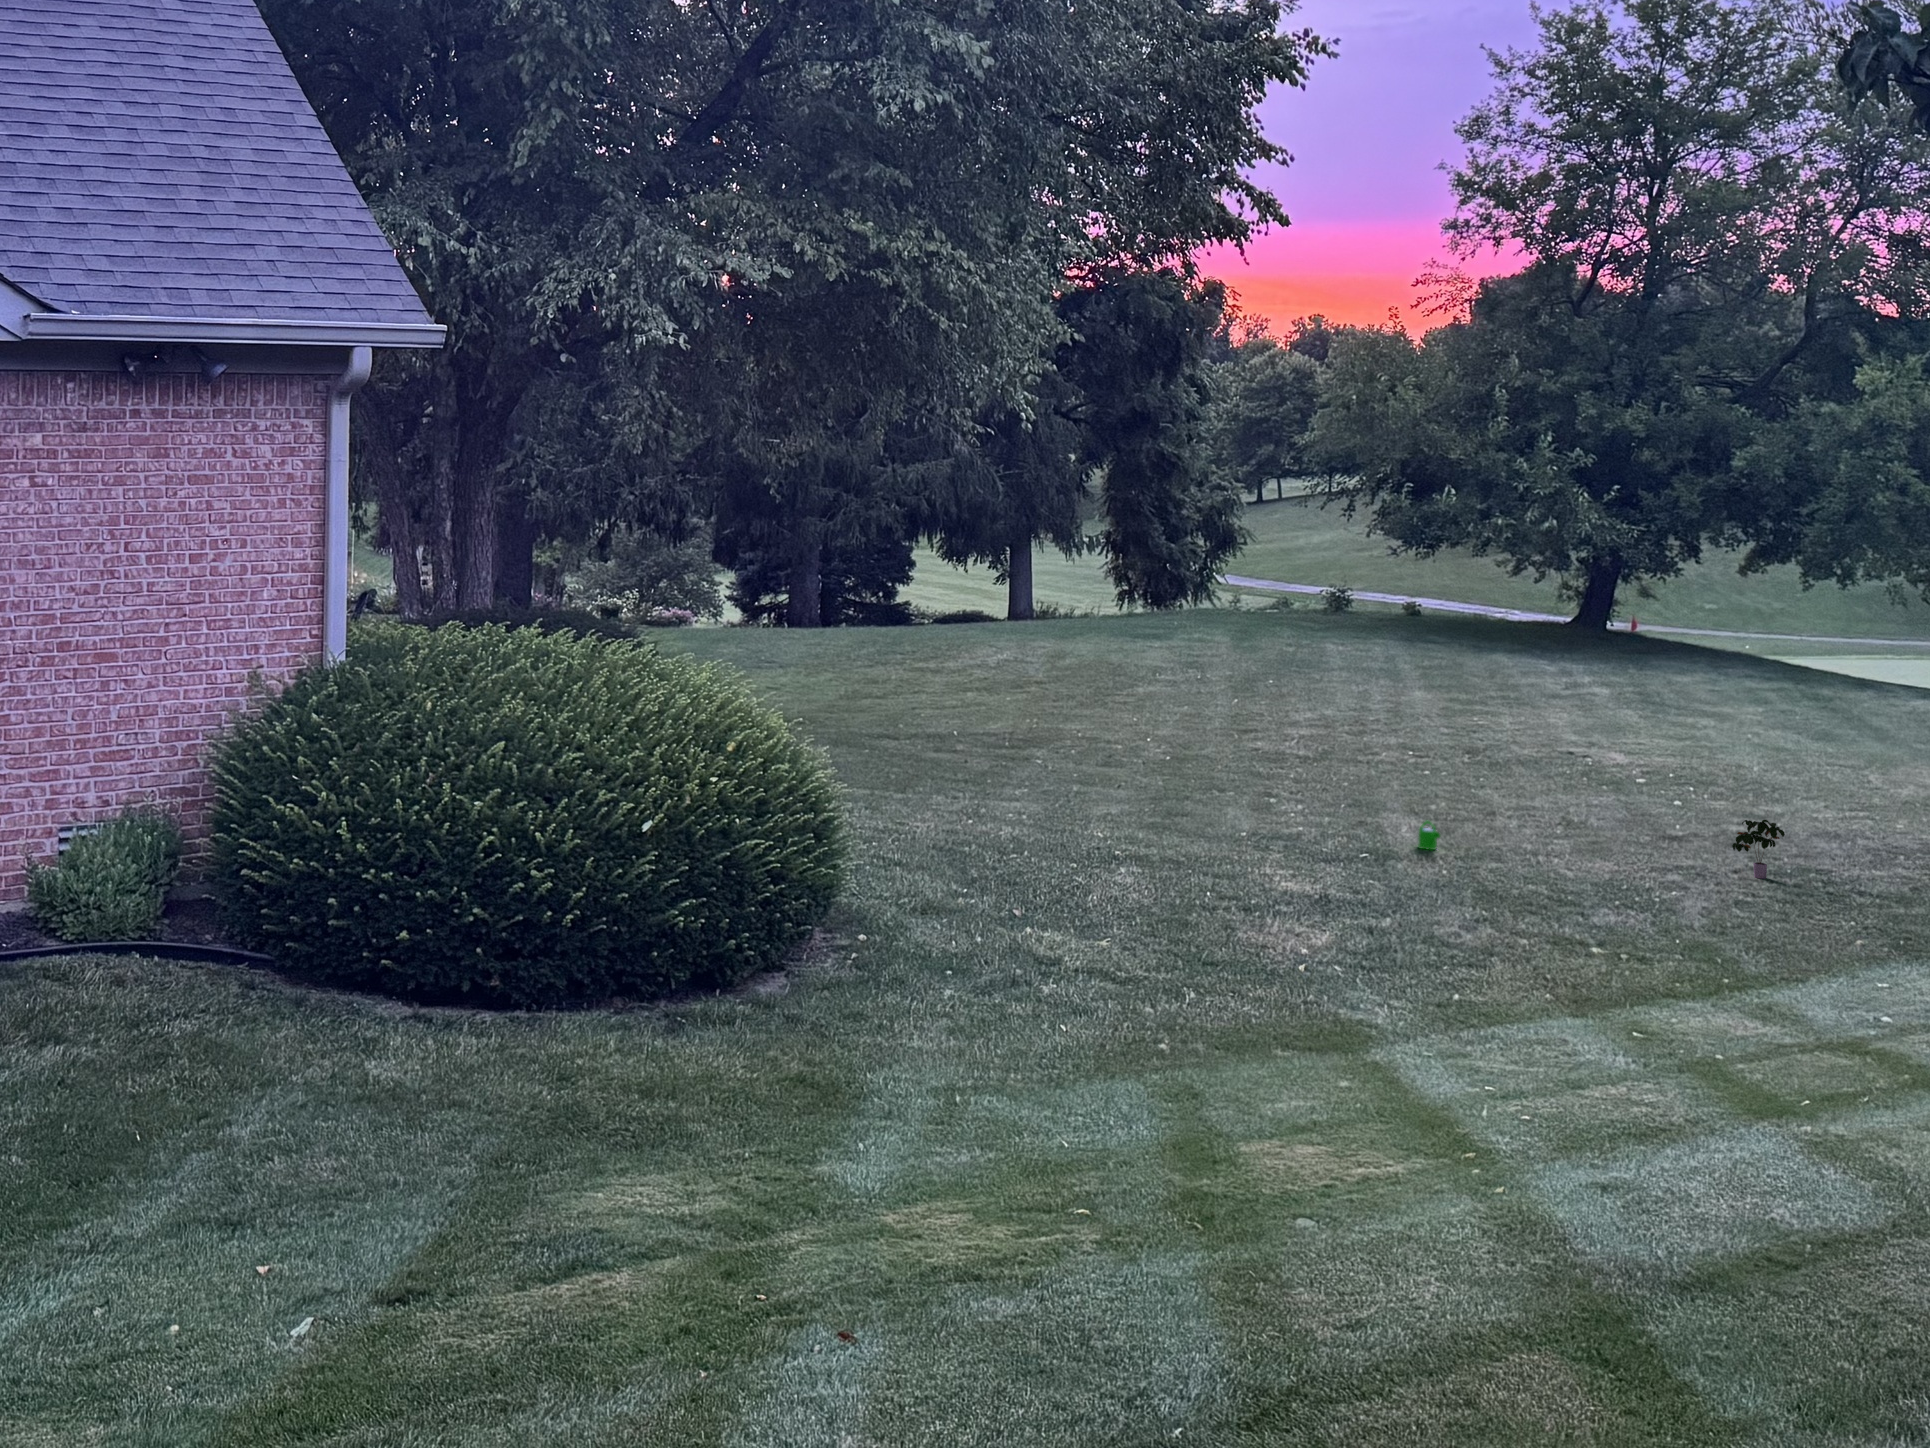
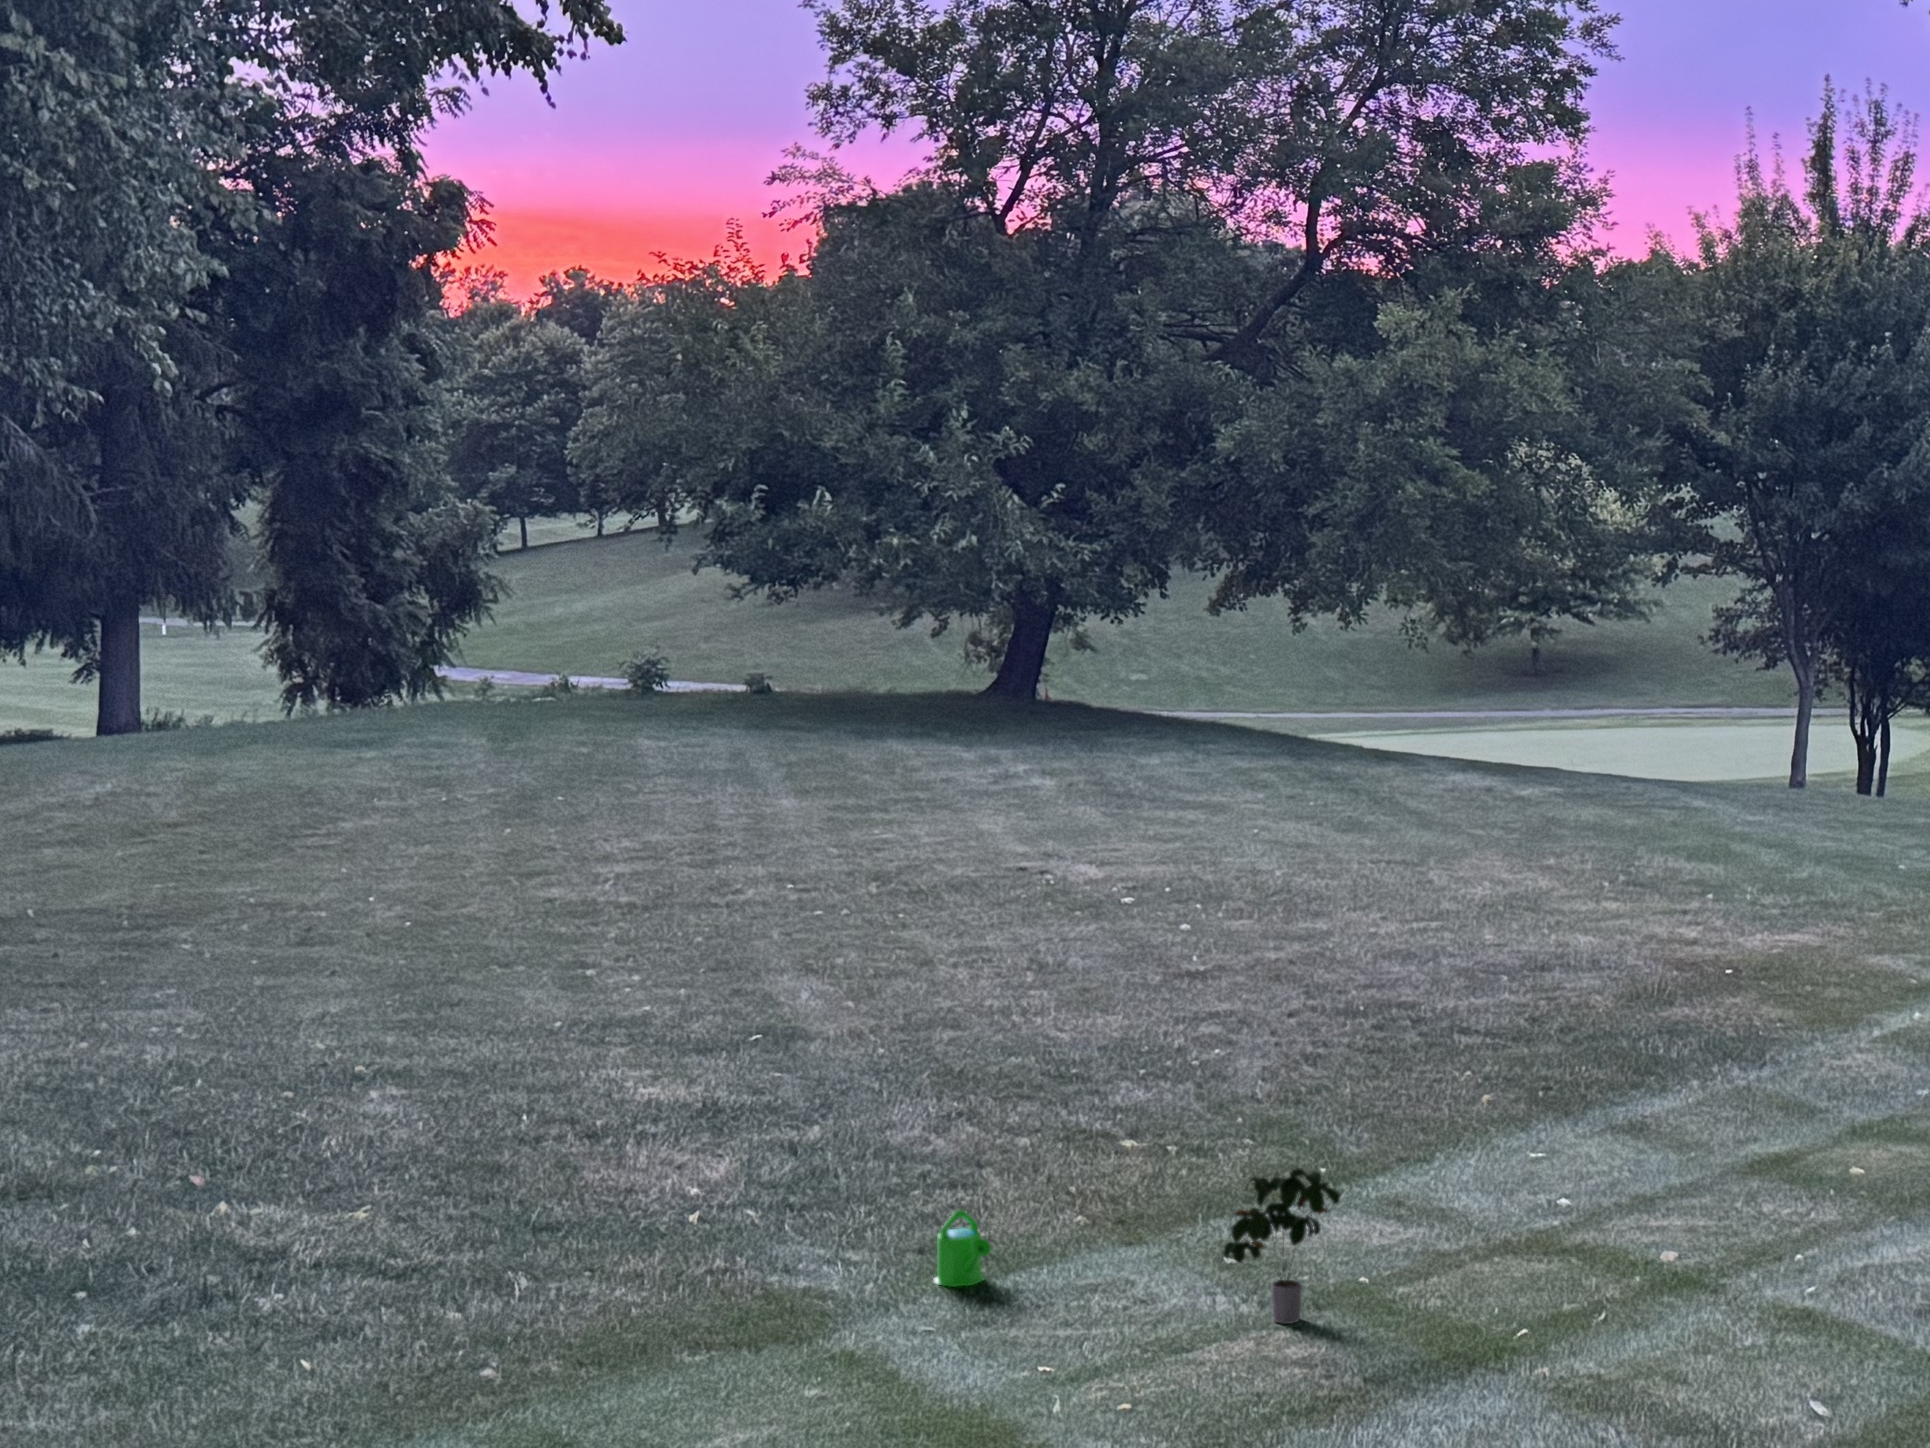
watering can: present [1418,820,1440,850] -> present [934,1210,991,1287]

